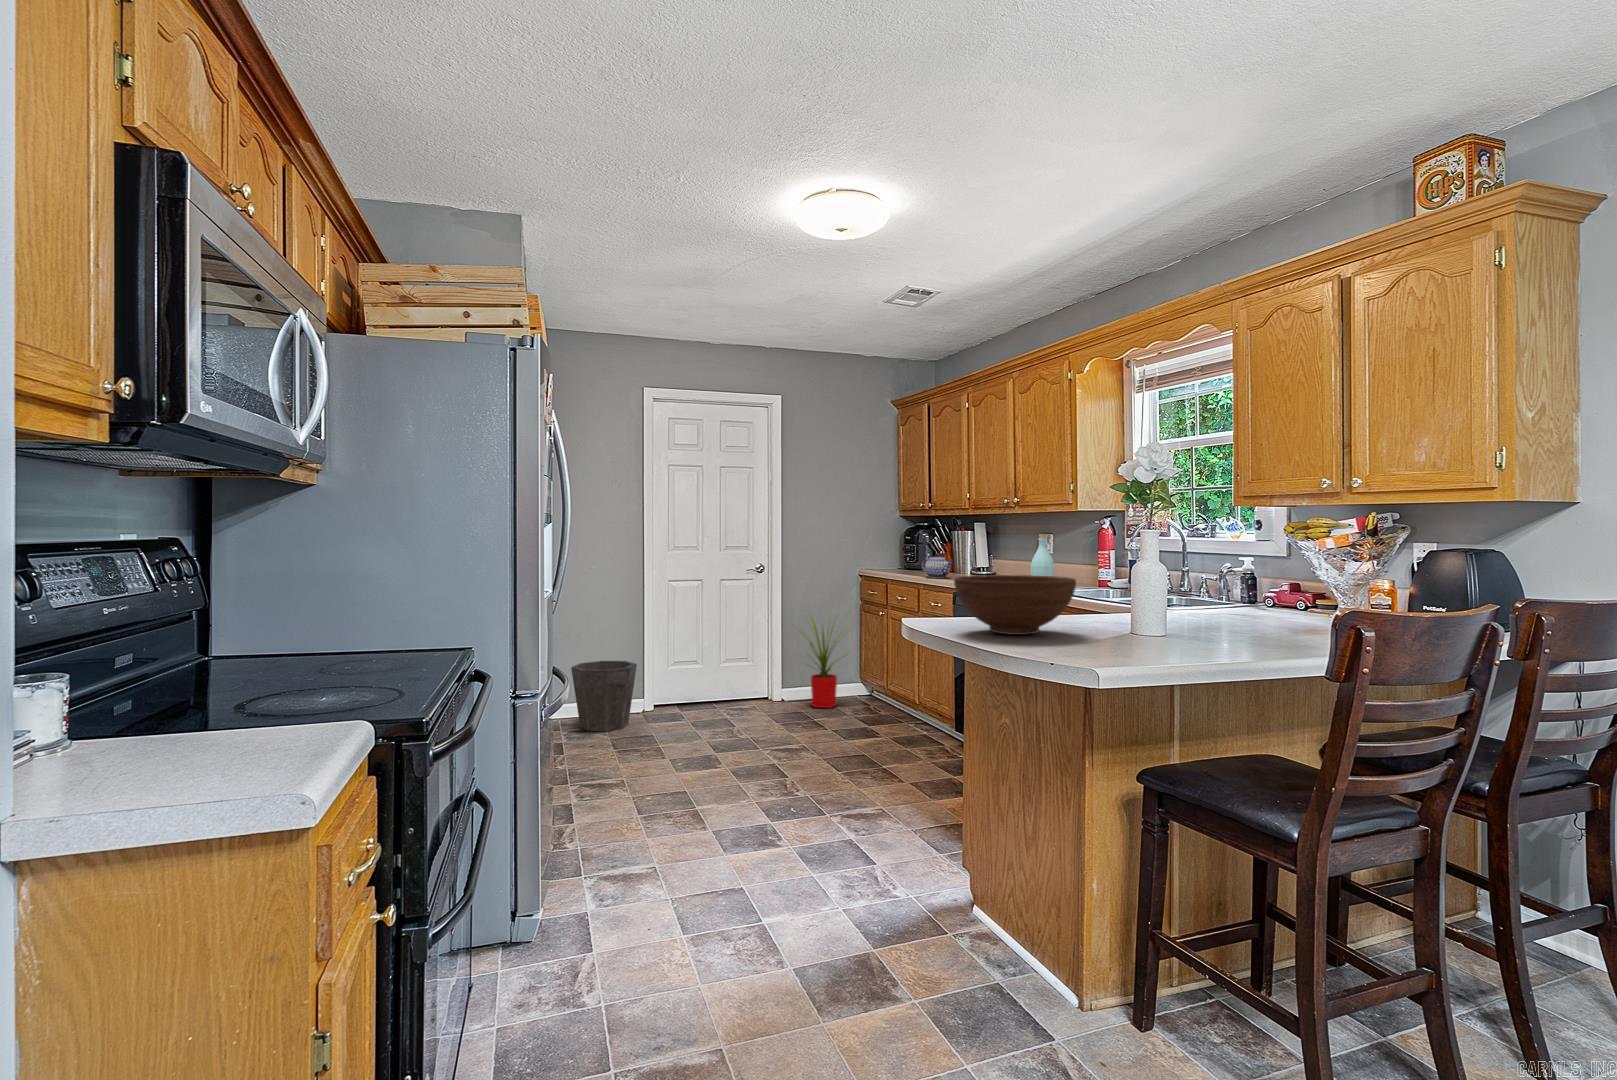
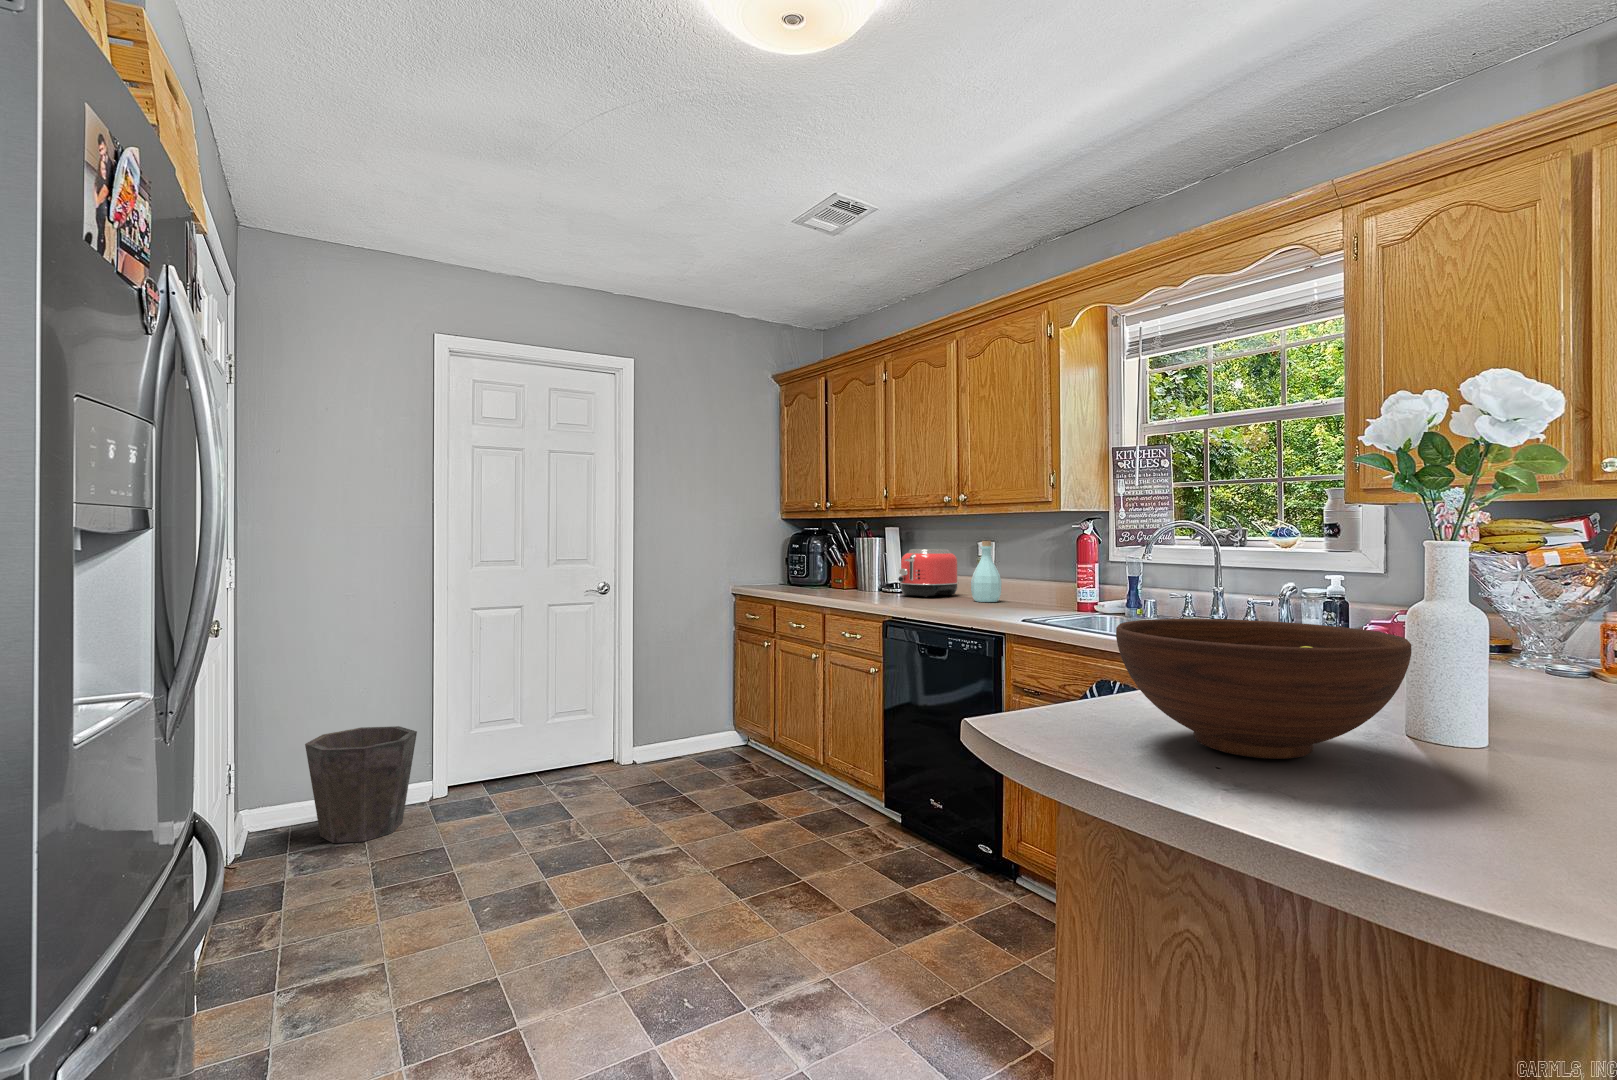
toaster: none [977,541,1028,578] -> present [898,549,958,597]
teapot: present [921,554,953,578] -> none [826,566,872,598]
house plant: present [800,619,852,708] -> none [644,636,744,774]

